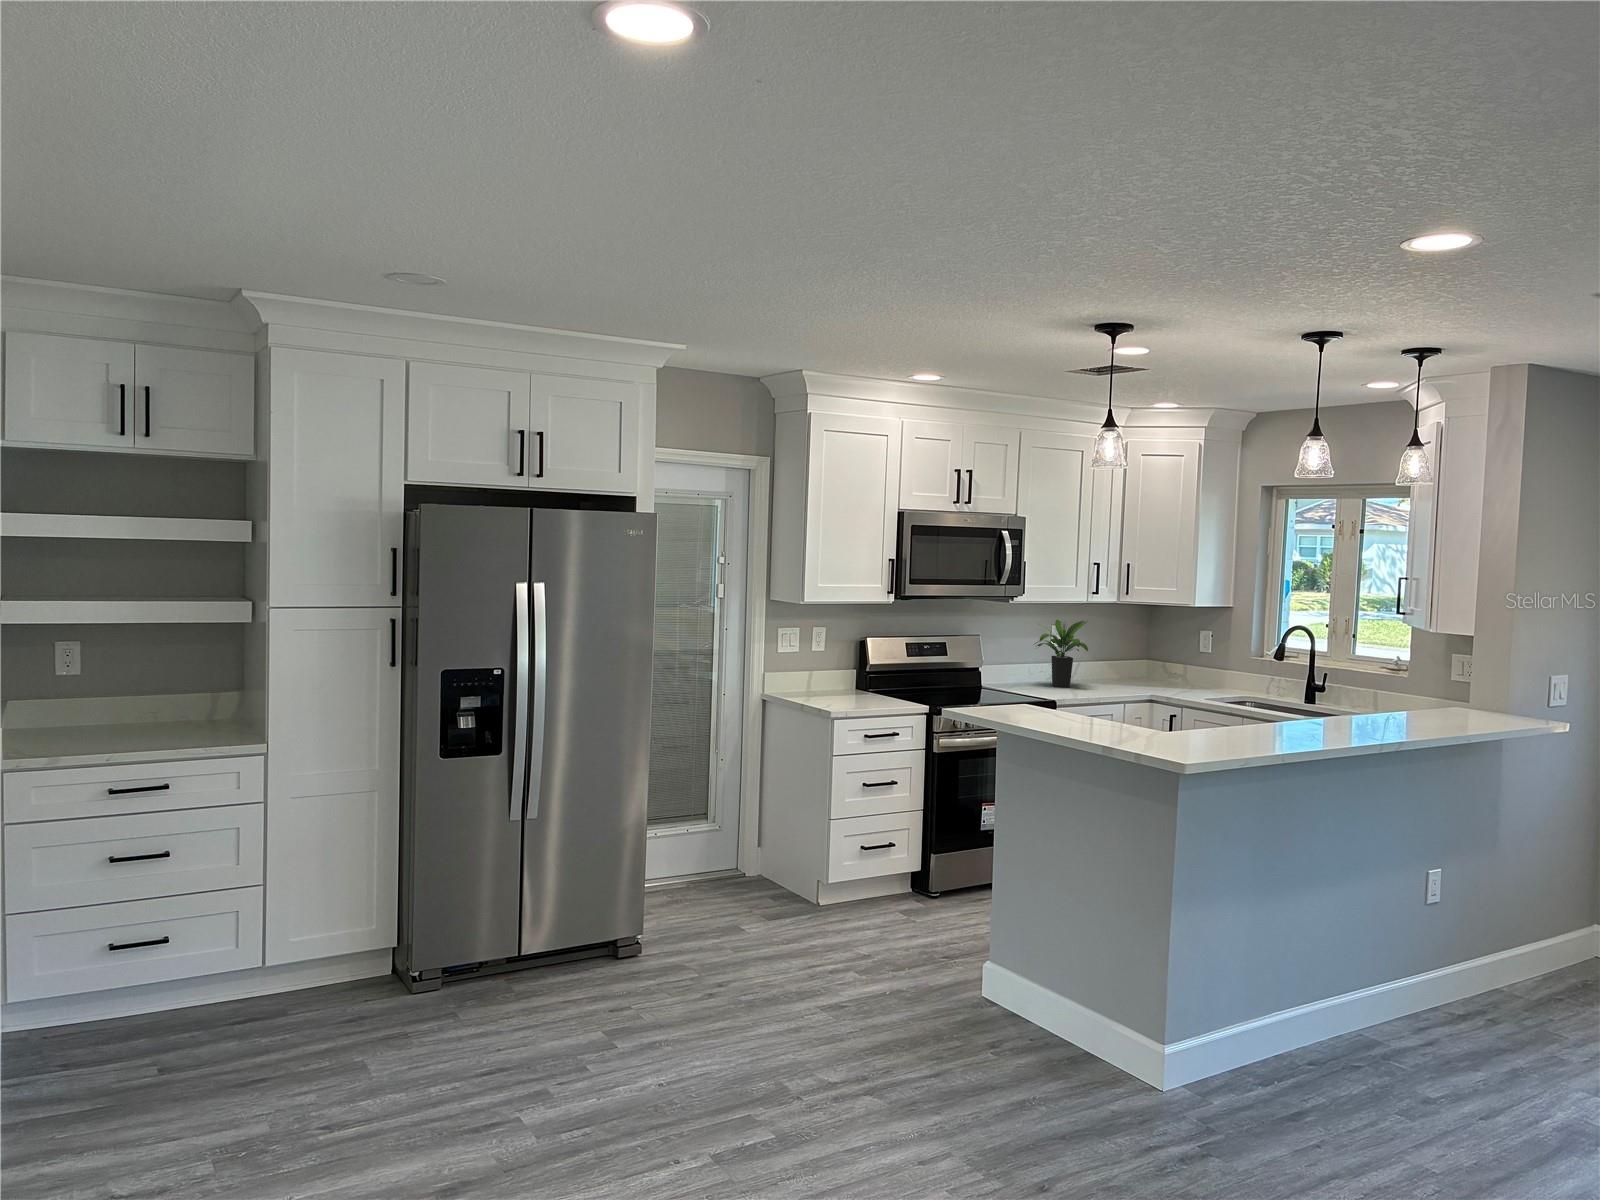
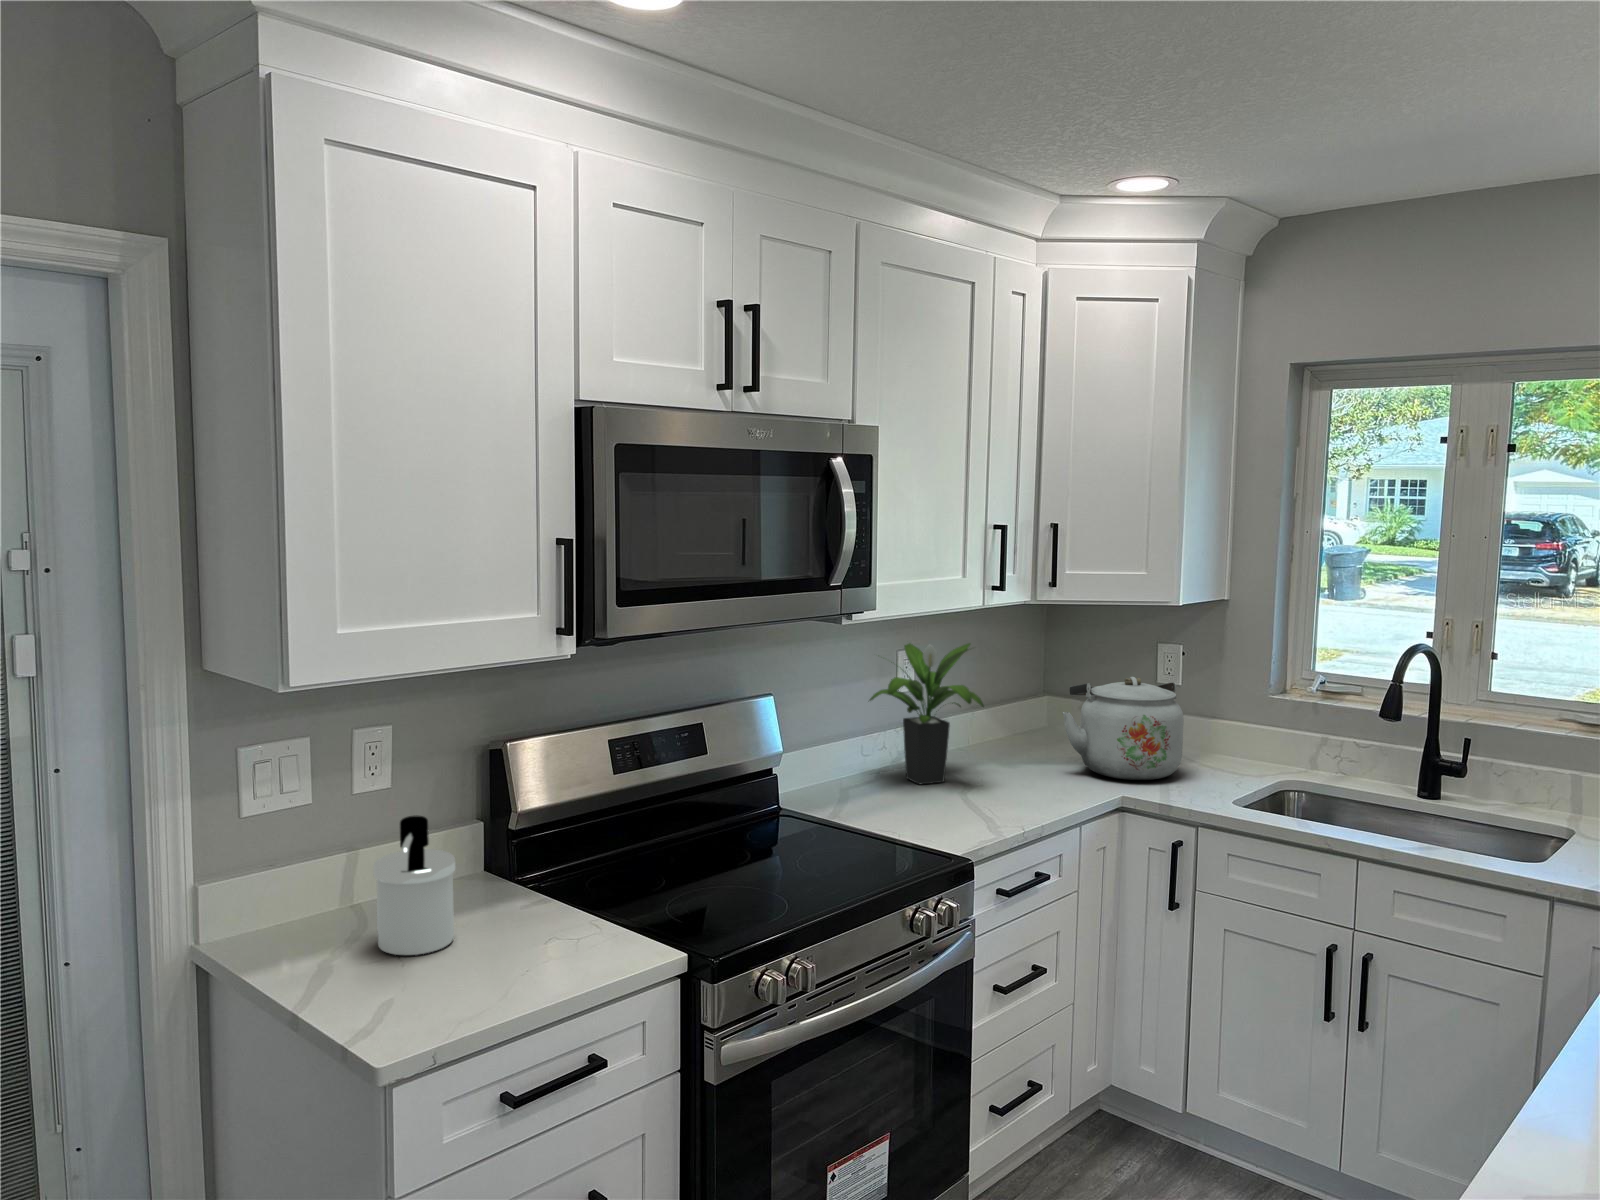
kettle: none [1133,642,1197,692] -> present [1062,677,1184,780]
soap dispenser: none [821,655,849,701] -> present [373,815,455,955]

